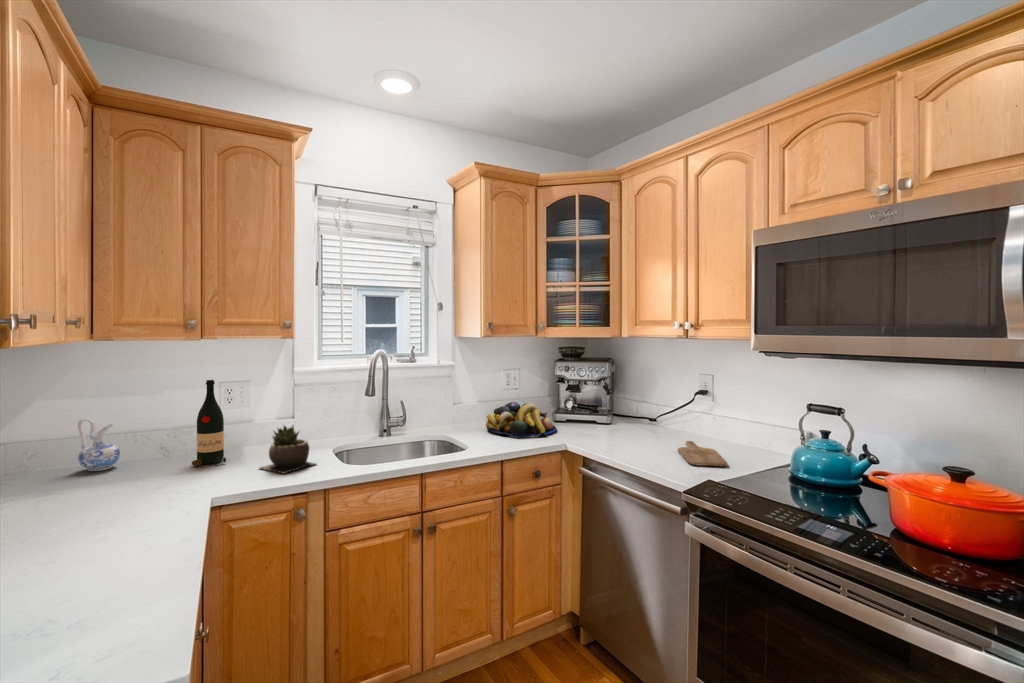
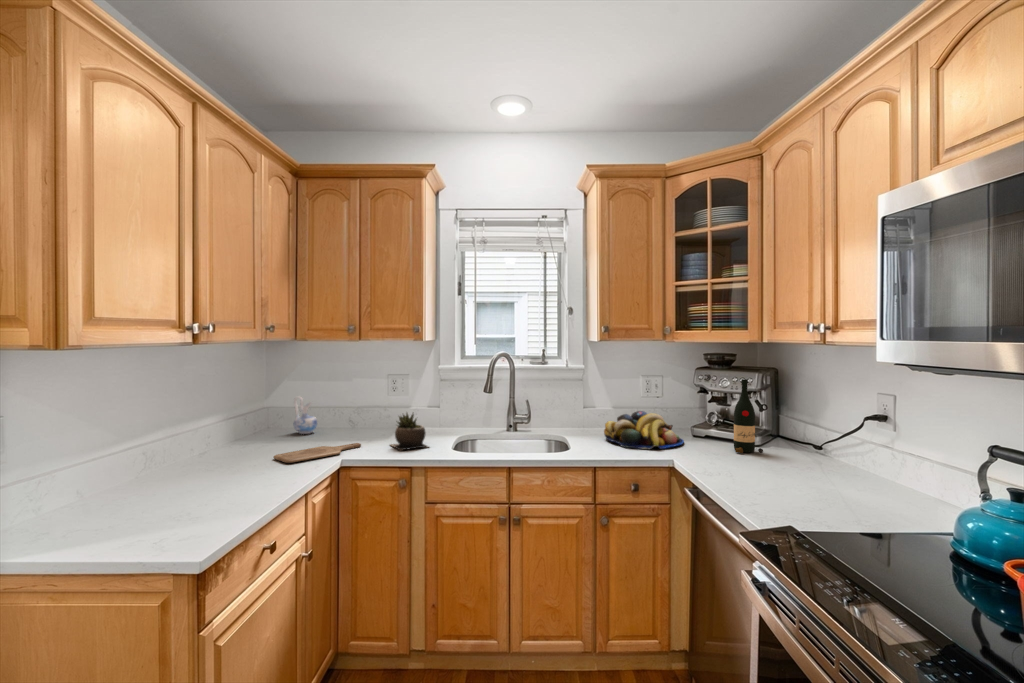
wine bottle: present [192,380,226,466] -> present [734,379,763,453]
cutting board: present [678,441,727,466] -> present [273,443,361,463]

